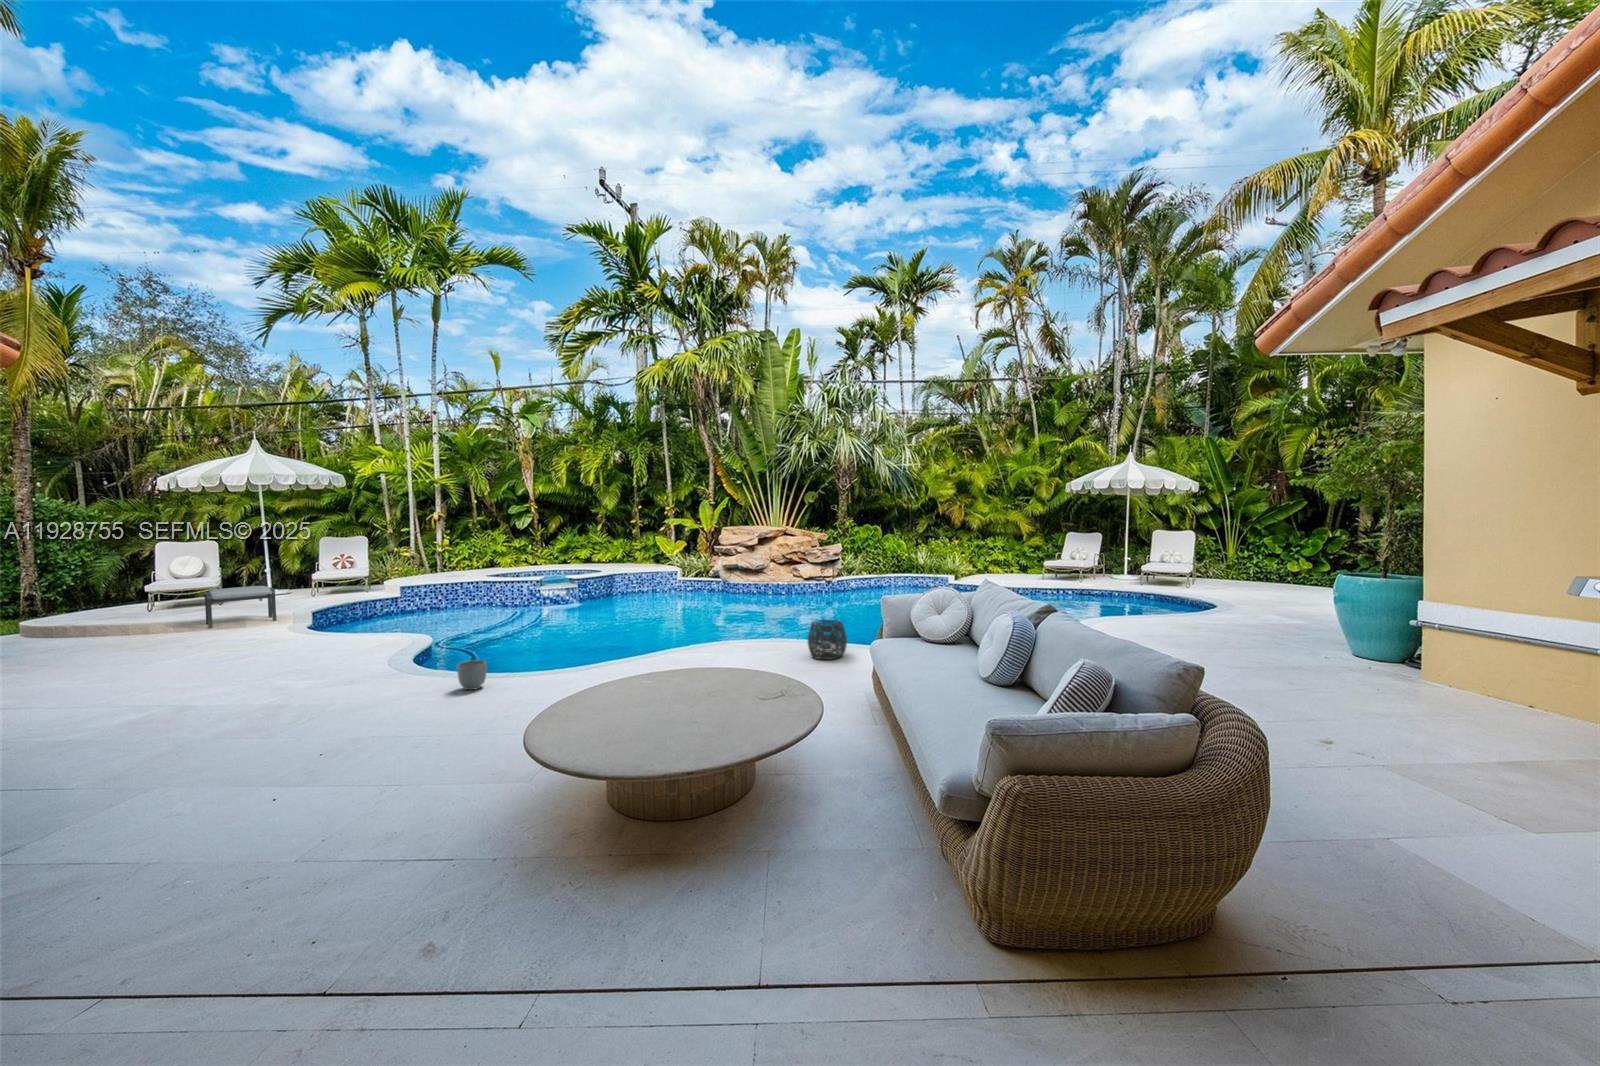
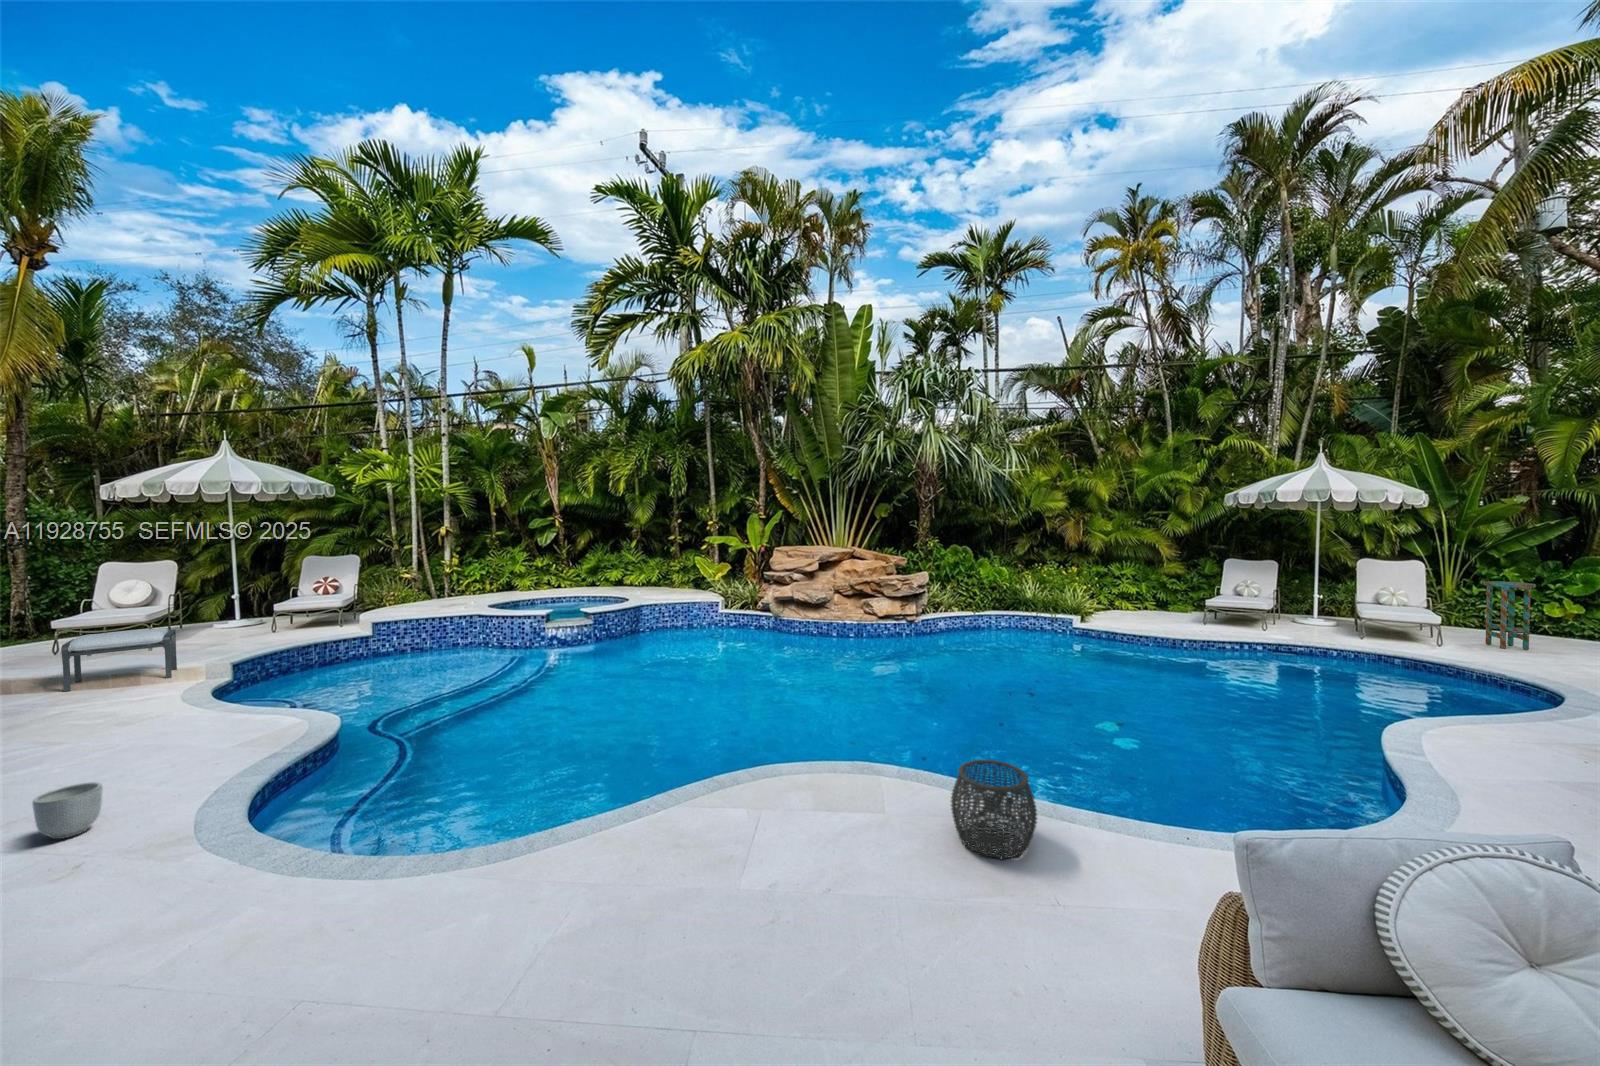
side table: none [1211,542,1239,588] -> present [1483,581,1536,650]
planter: present [457,660,487,690] -> present [32,782,103,839]

